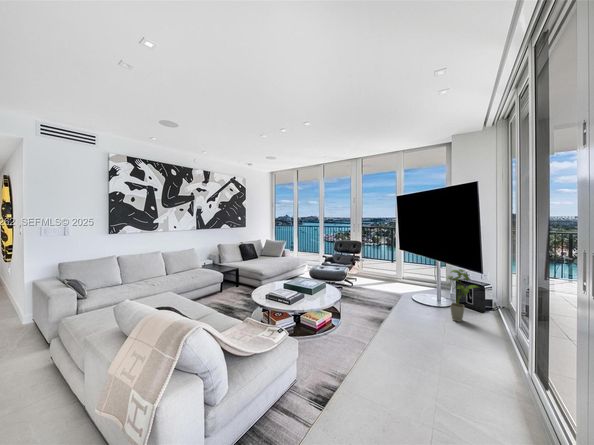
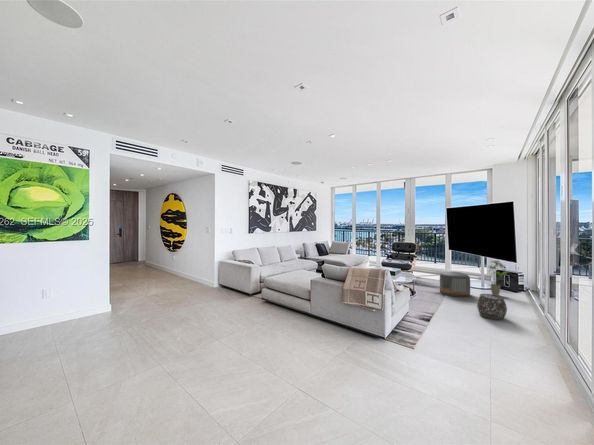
pouf: none [379,285,422,329] -> present [440,271,470,297]
woven basket: none [433,344,491,407] -> present [477,294,507,320]

